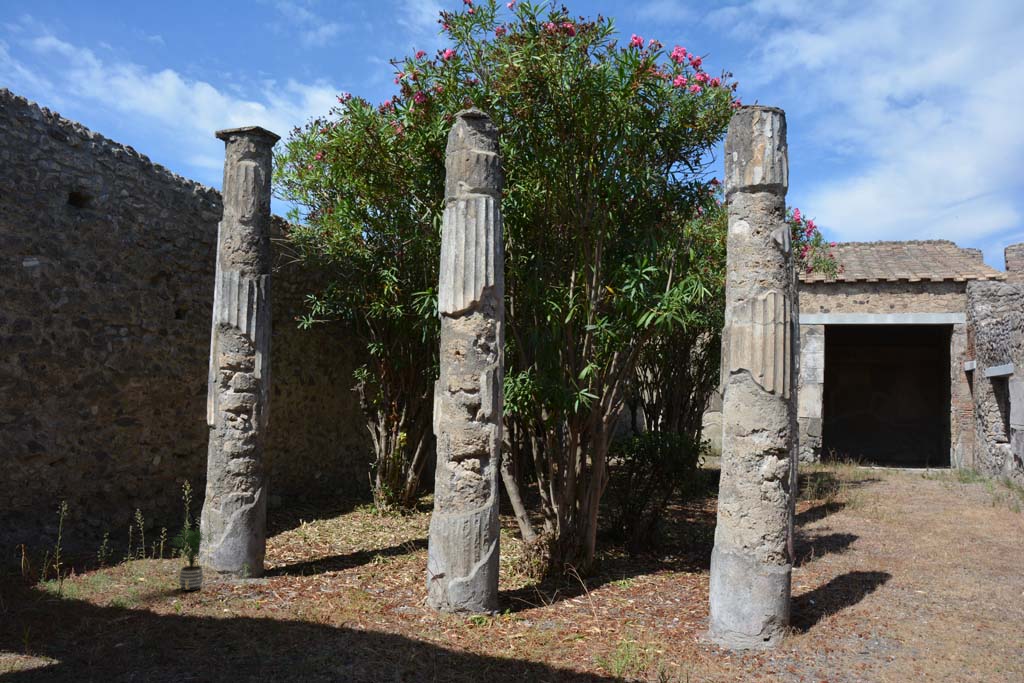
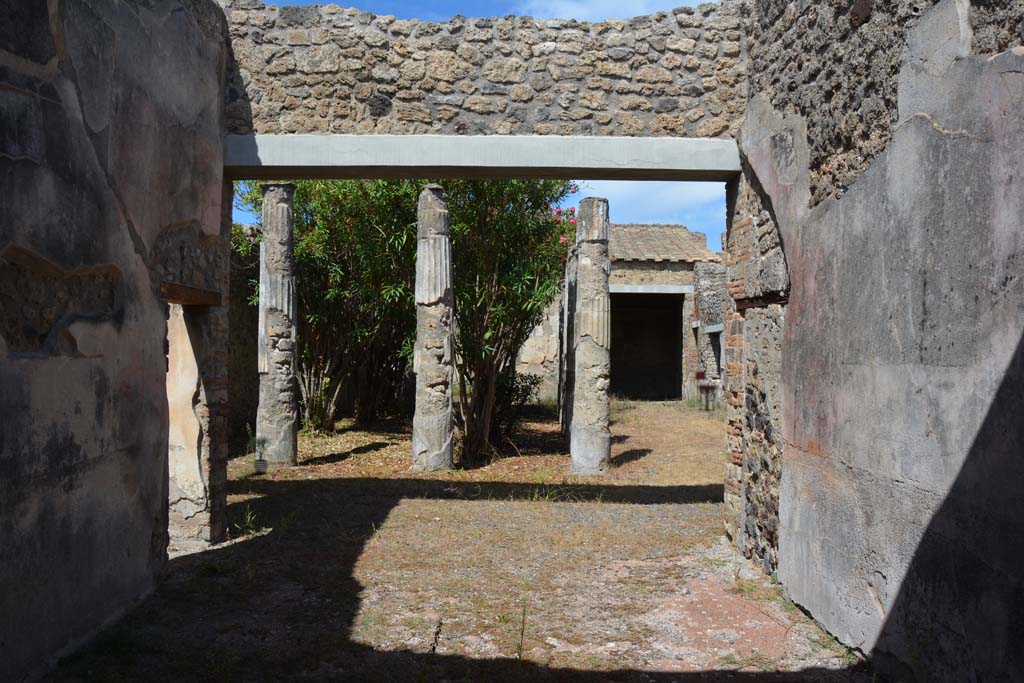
stool: none [970,432,1009,491] -> present [695,371,717,411]

